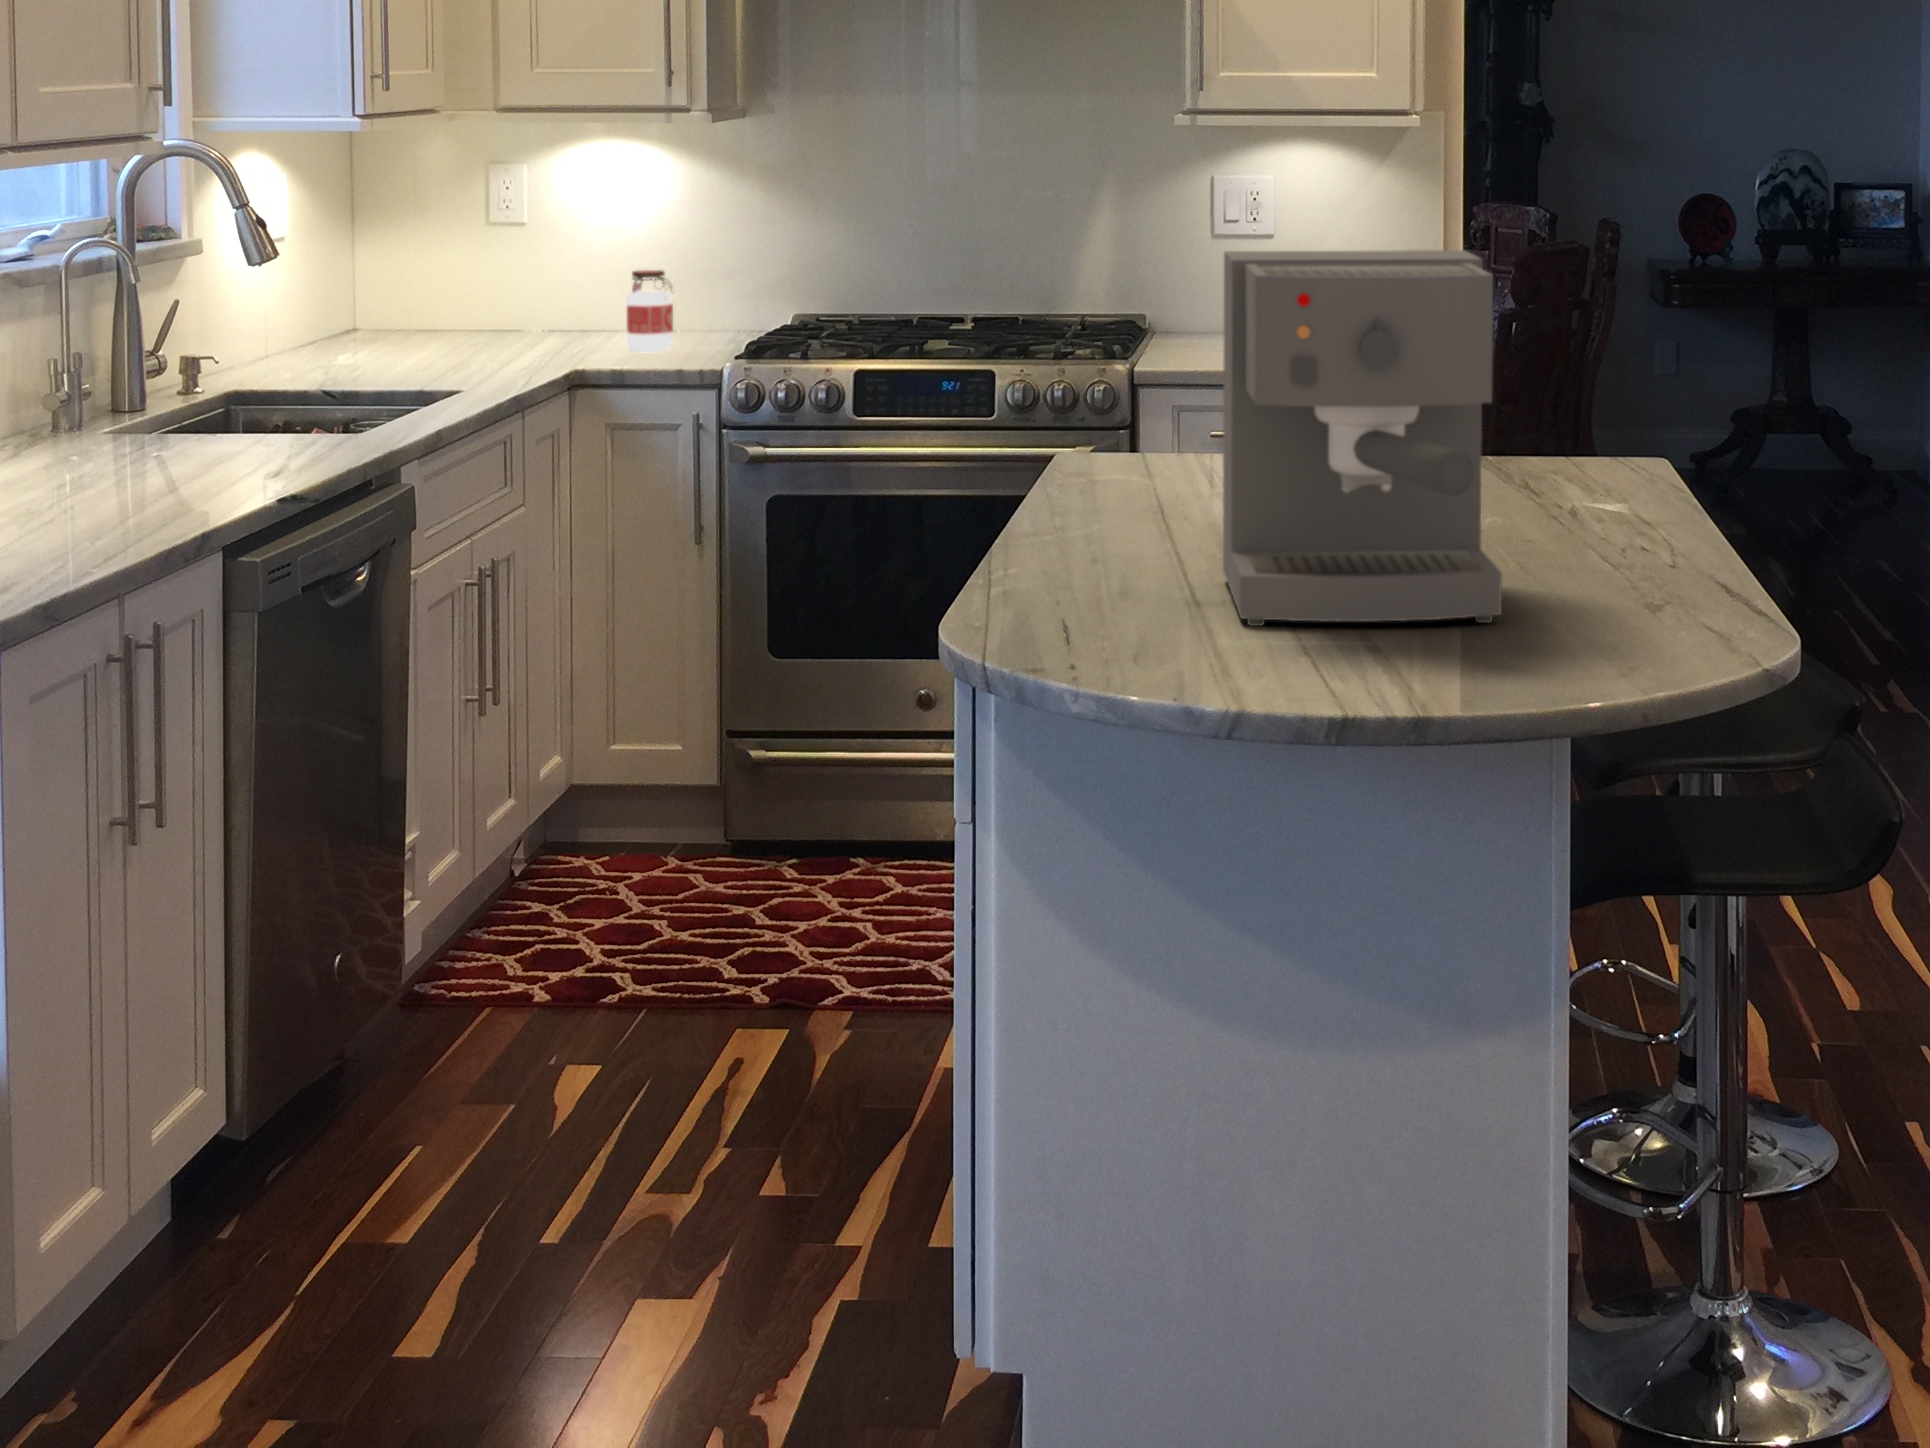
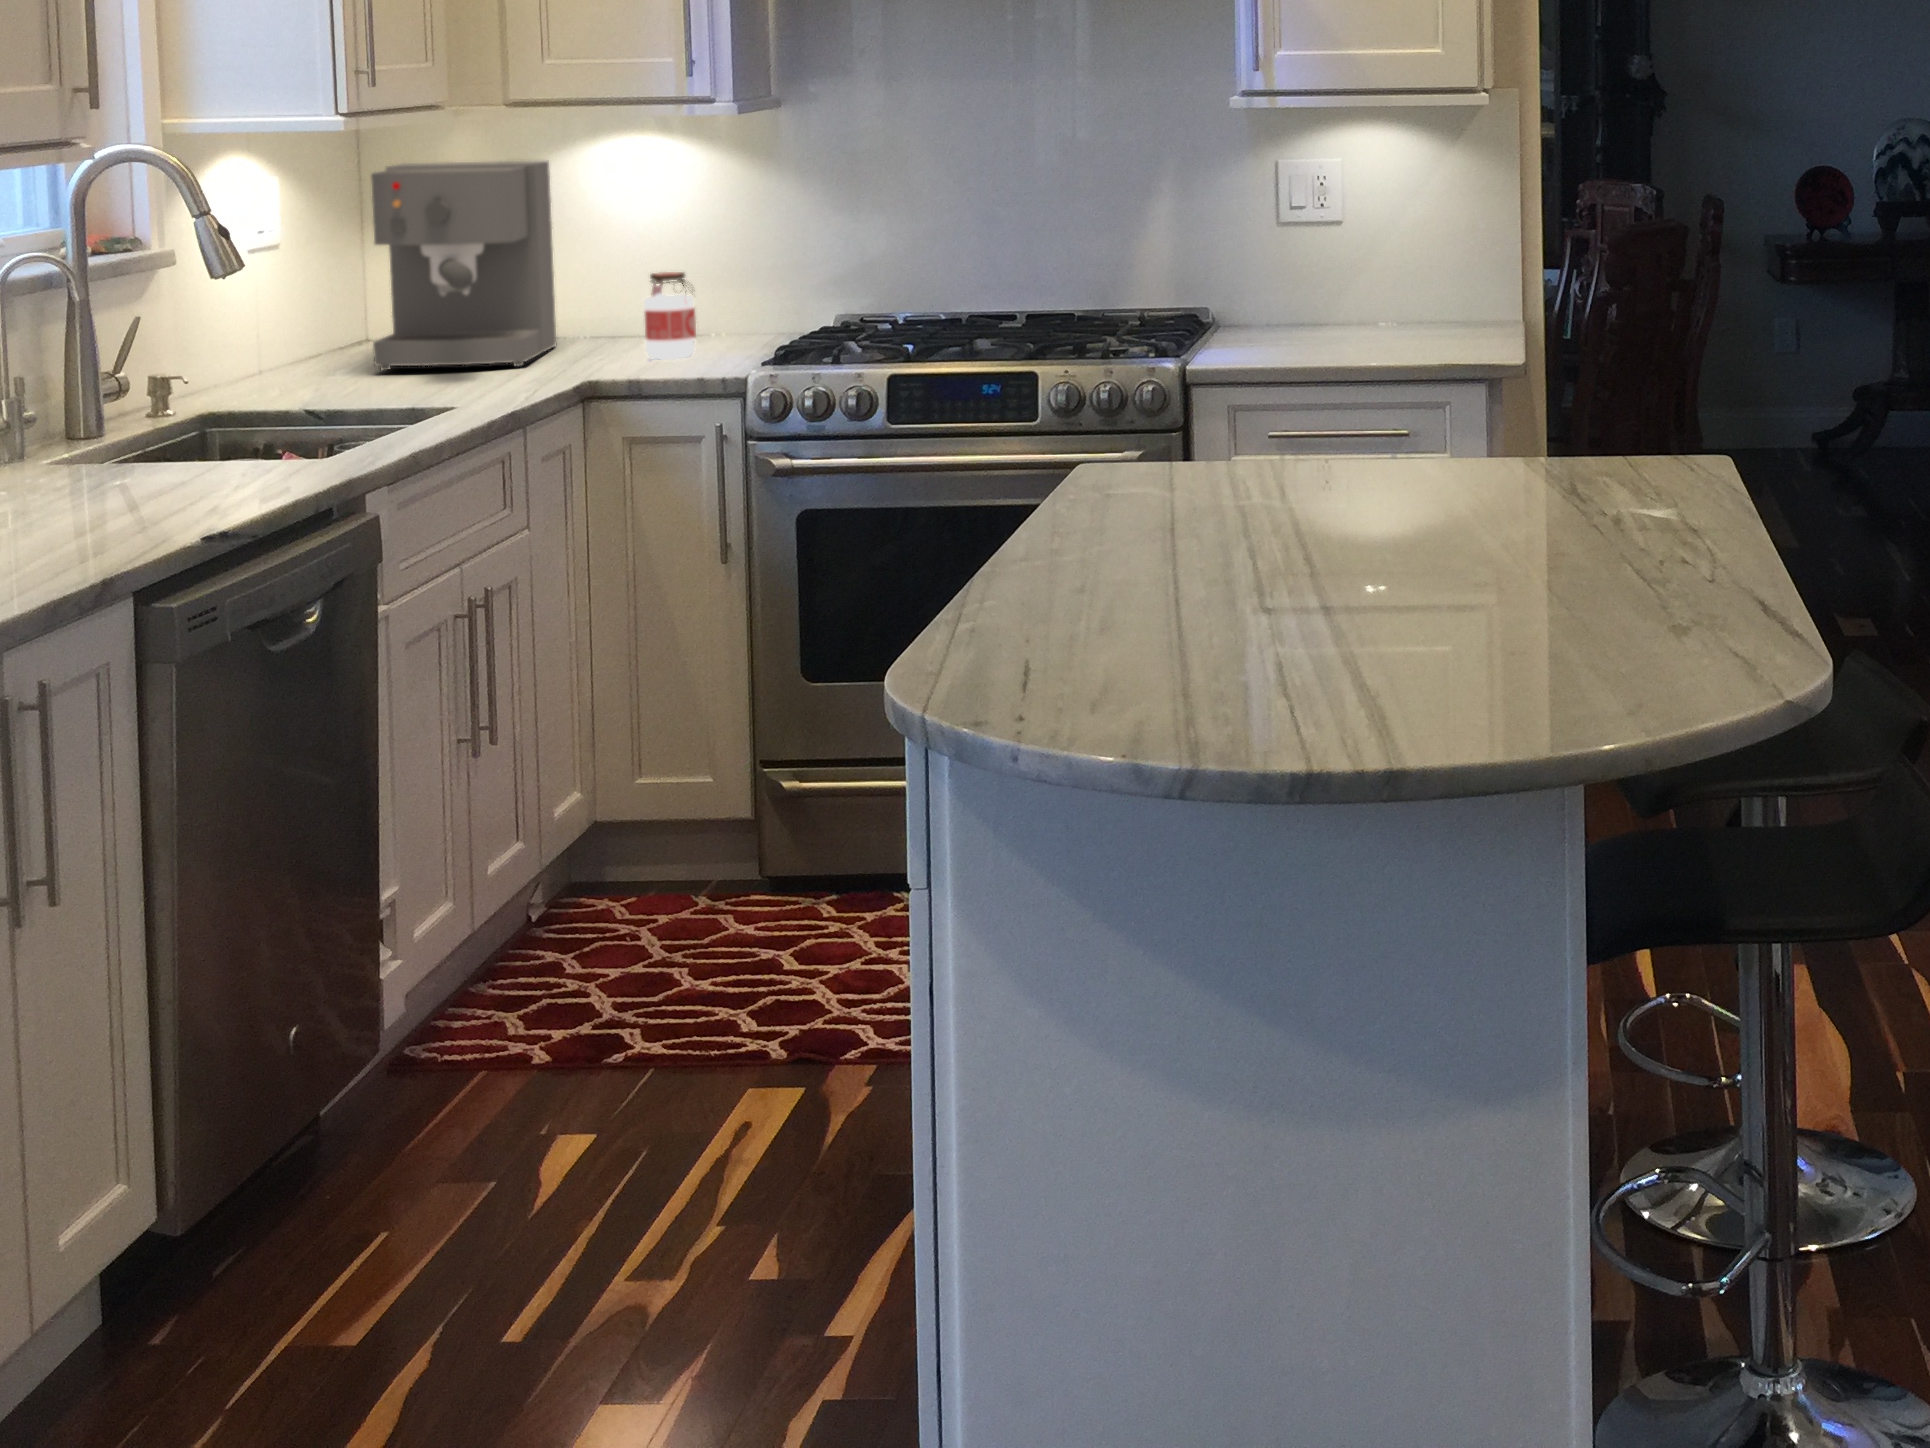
coffee maker: present [1223,250,1502,626] -> present [371,160,556,370]

